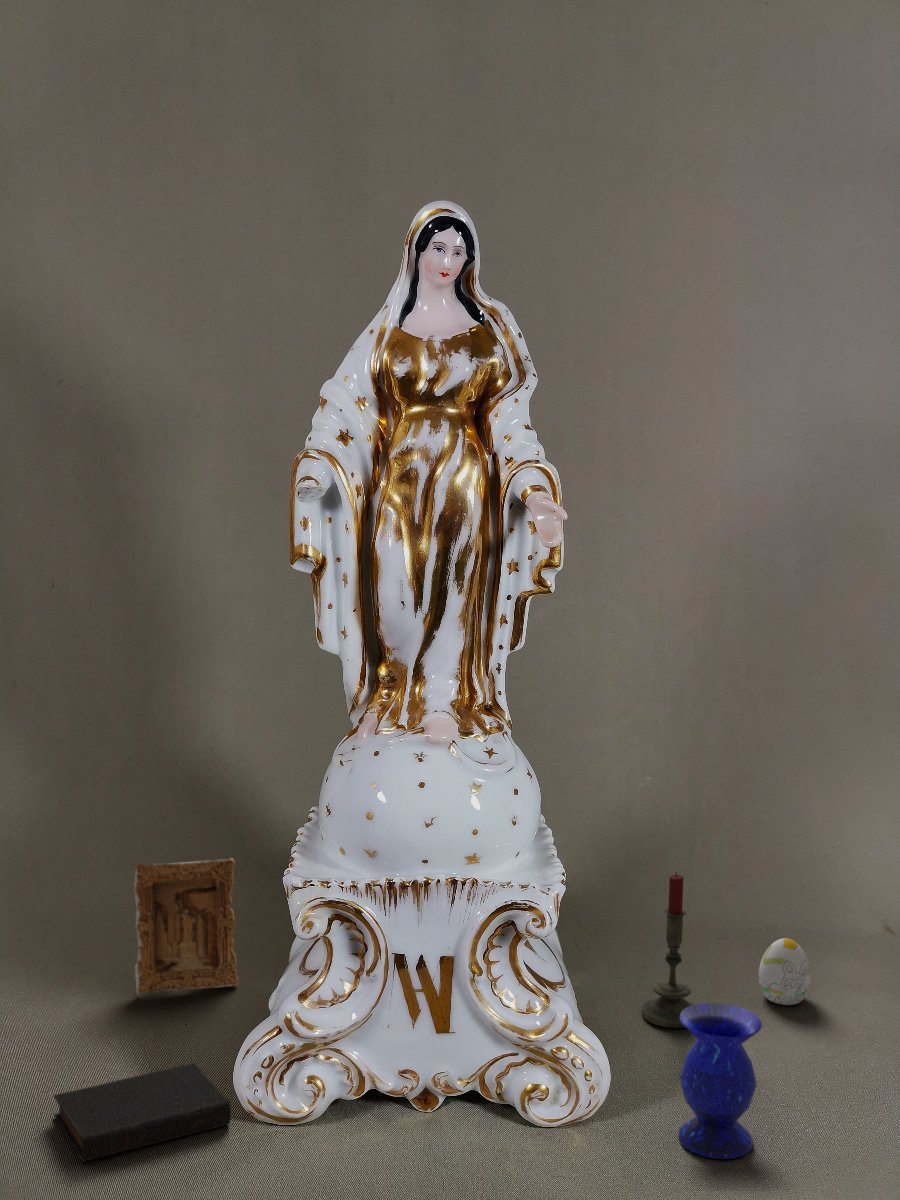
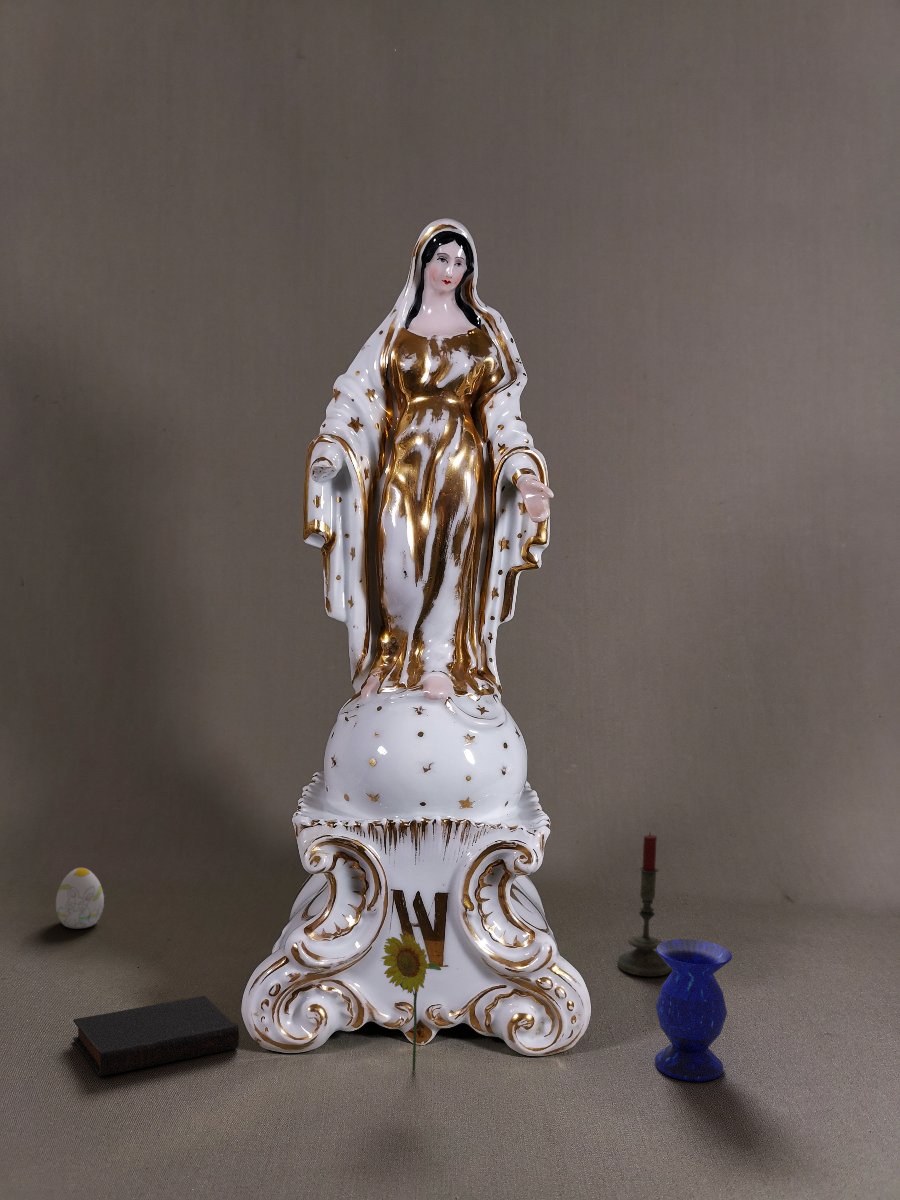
picture frame: present [134,858,238,994] -> none [150,820,245,943]
decorative egg: present [759,938,811,1005] -> present [56,868,104,928]
flower: none [381,1007,446,1150] -> present [381,934,441,1071]

